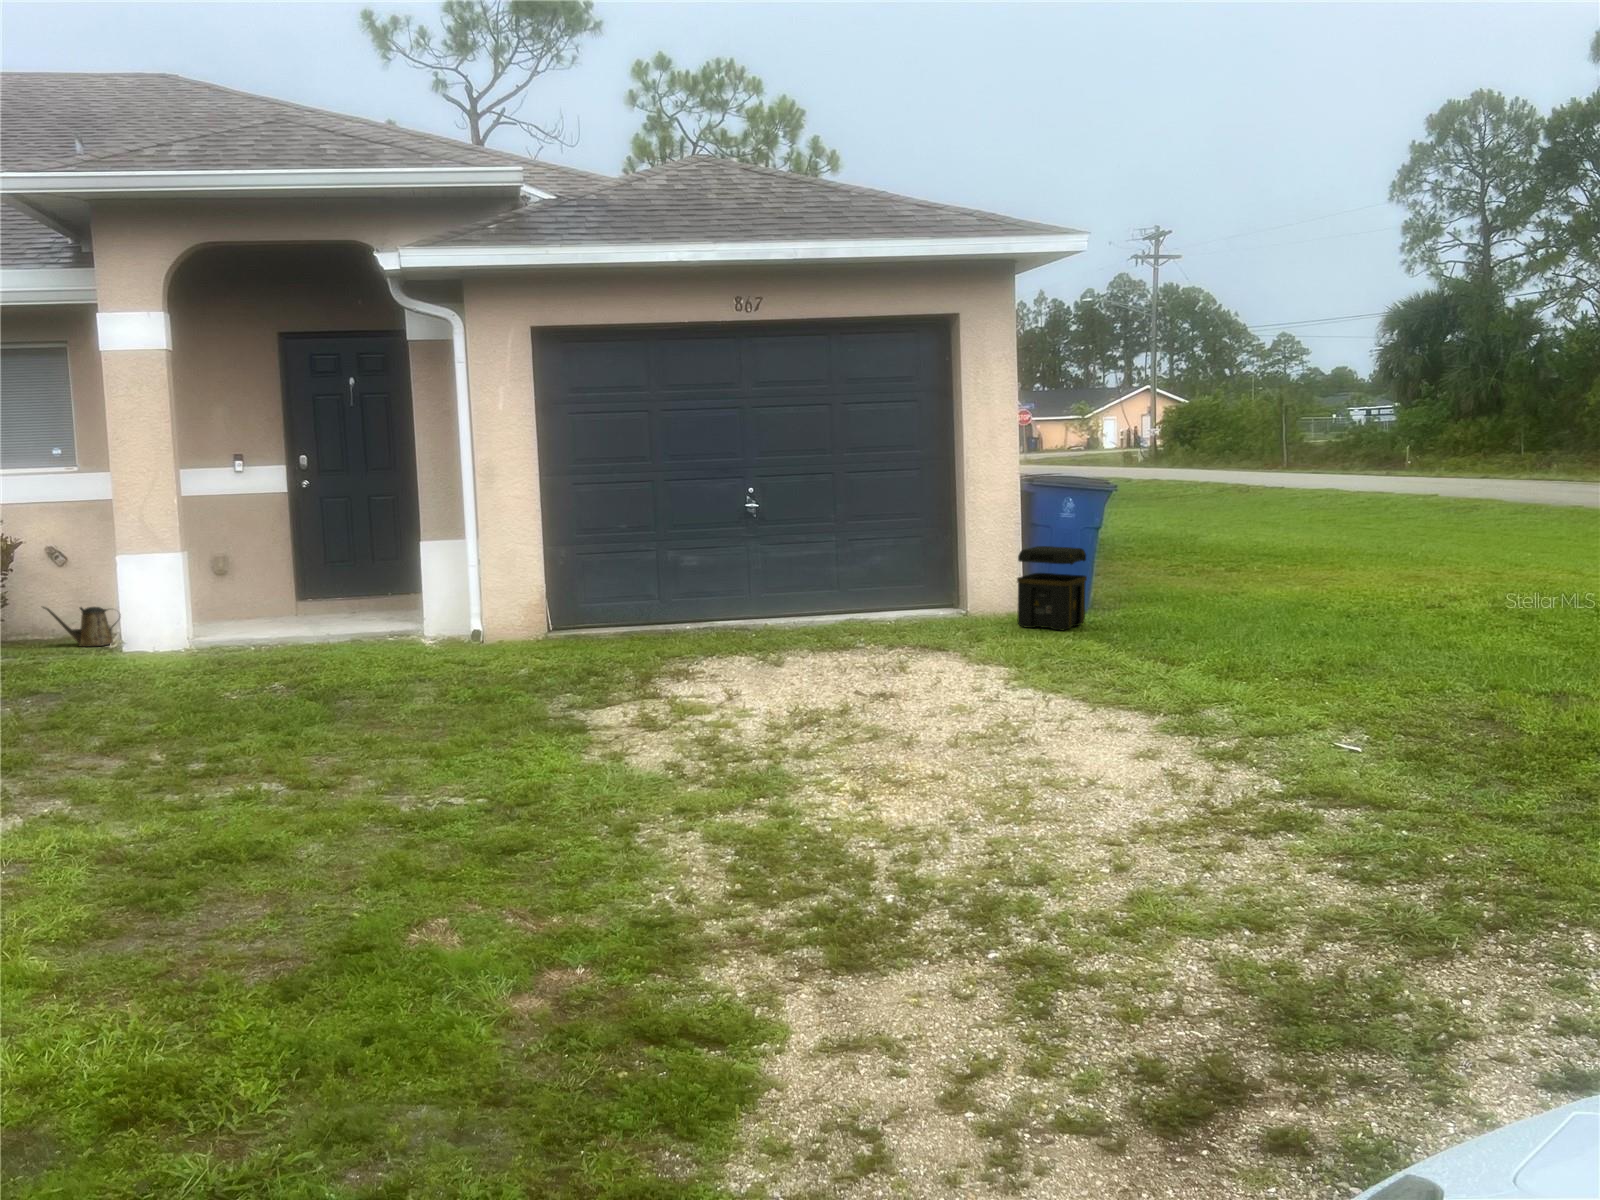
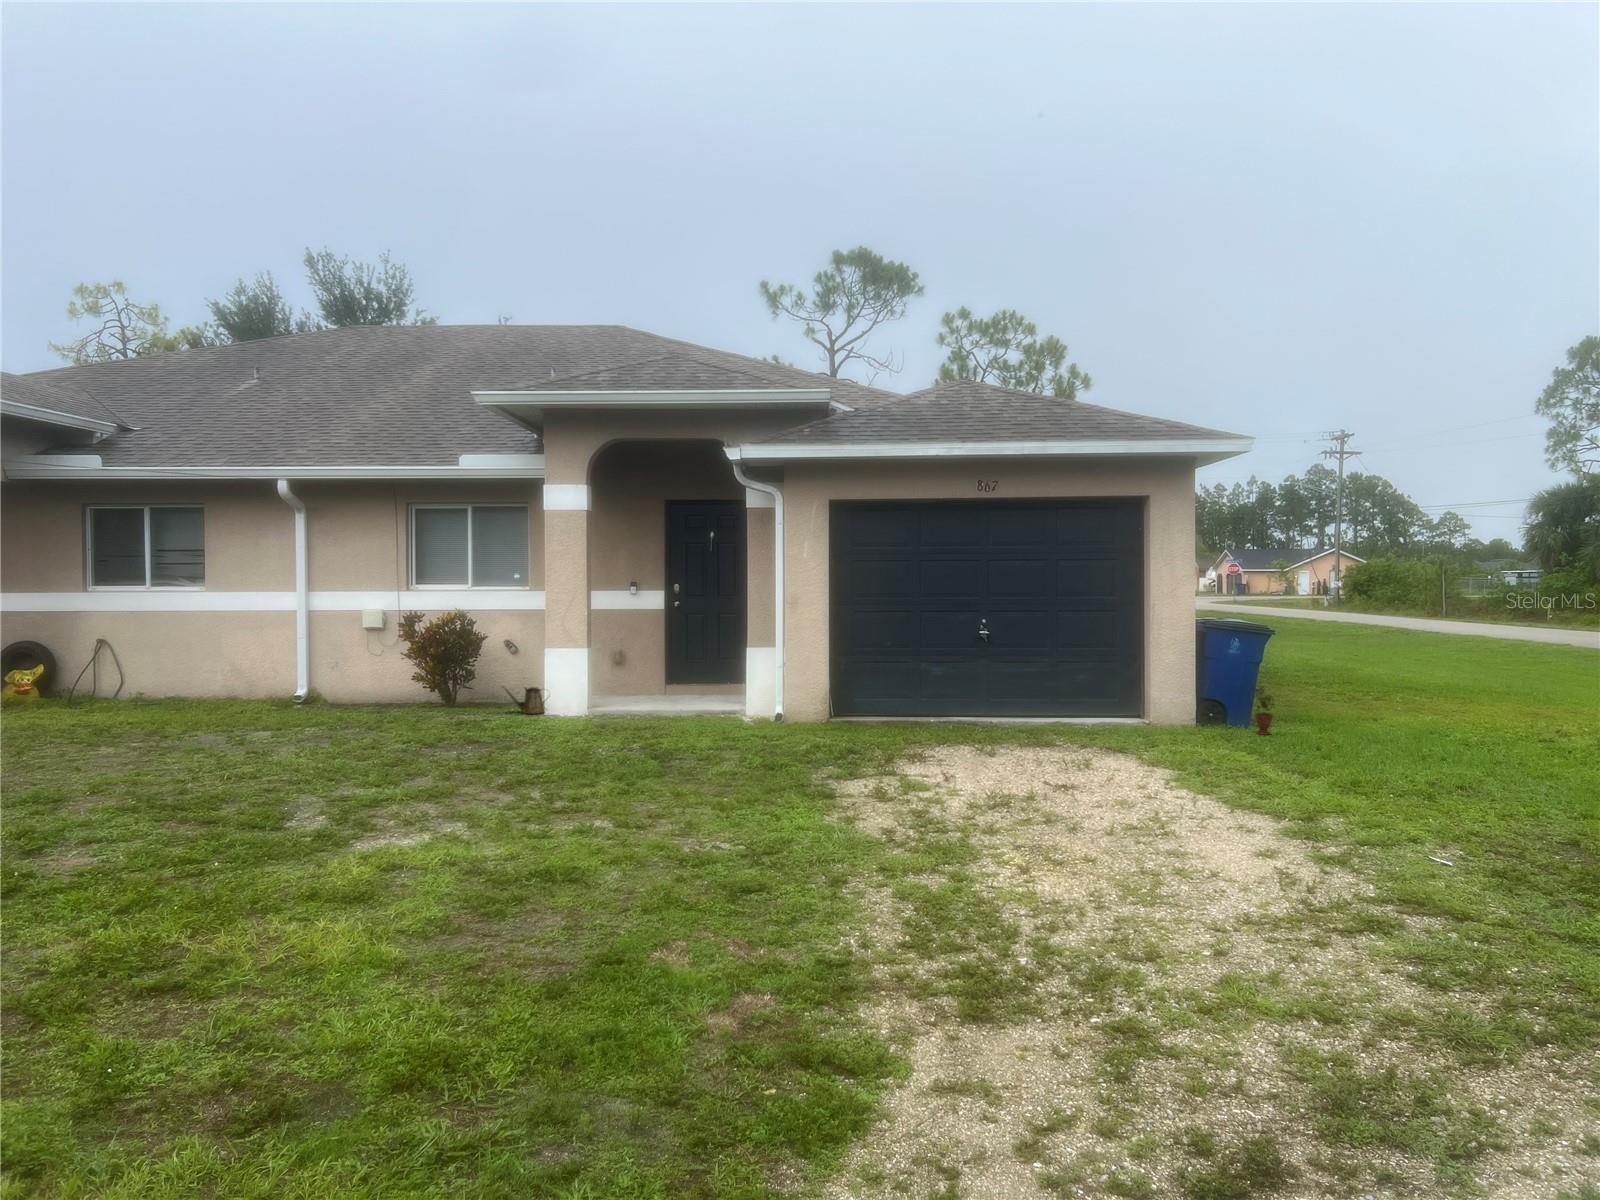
toolbox: present [1017,546,1087,630] -> none [1188,672,1245,739]
potted plant: none [1092,558,1122,624] -> present [1255,686,1275,735]

